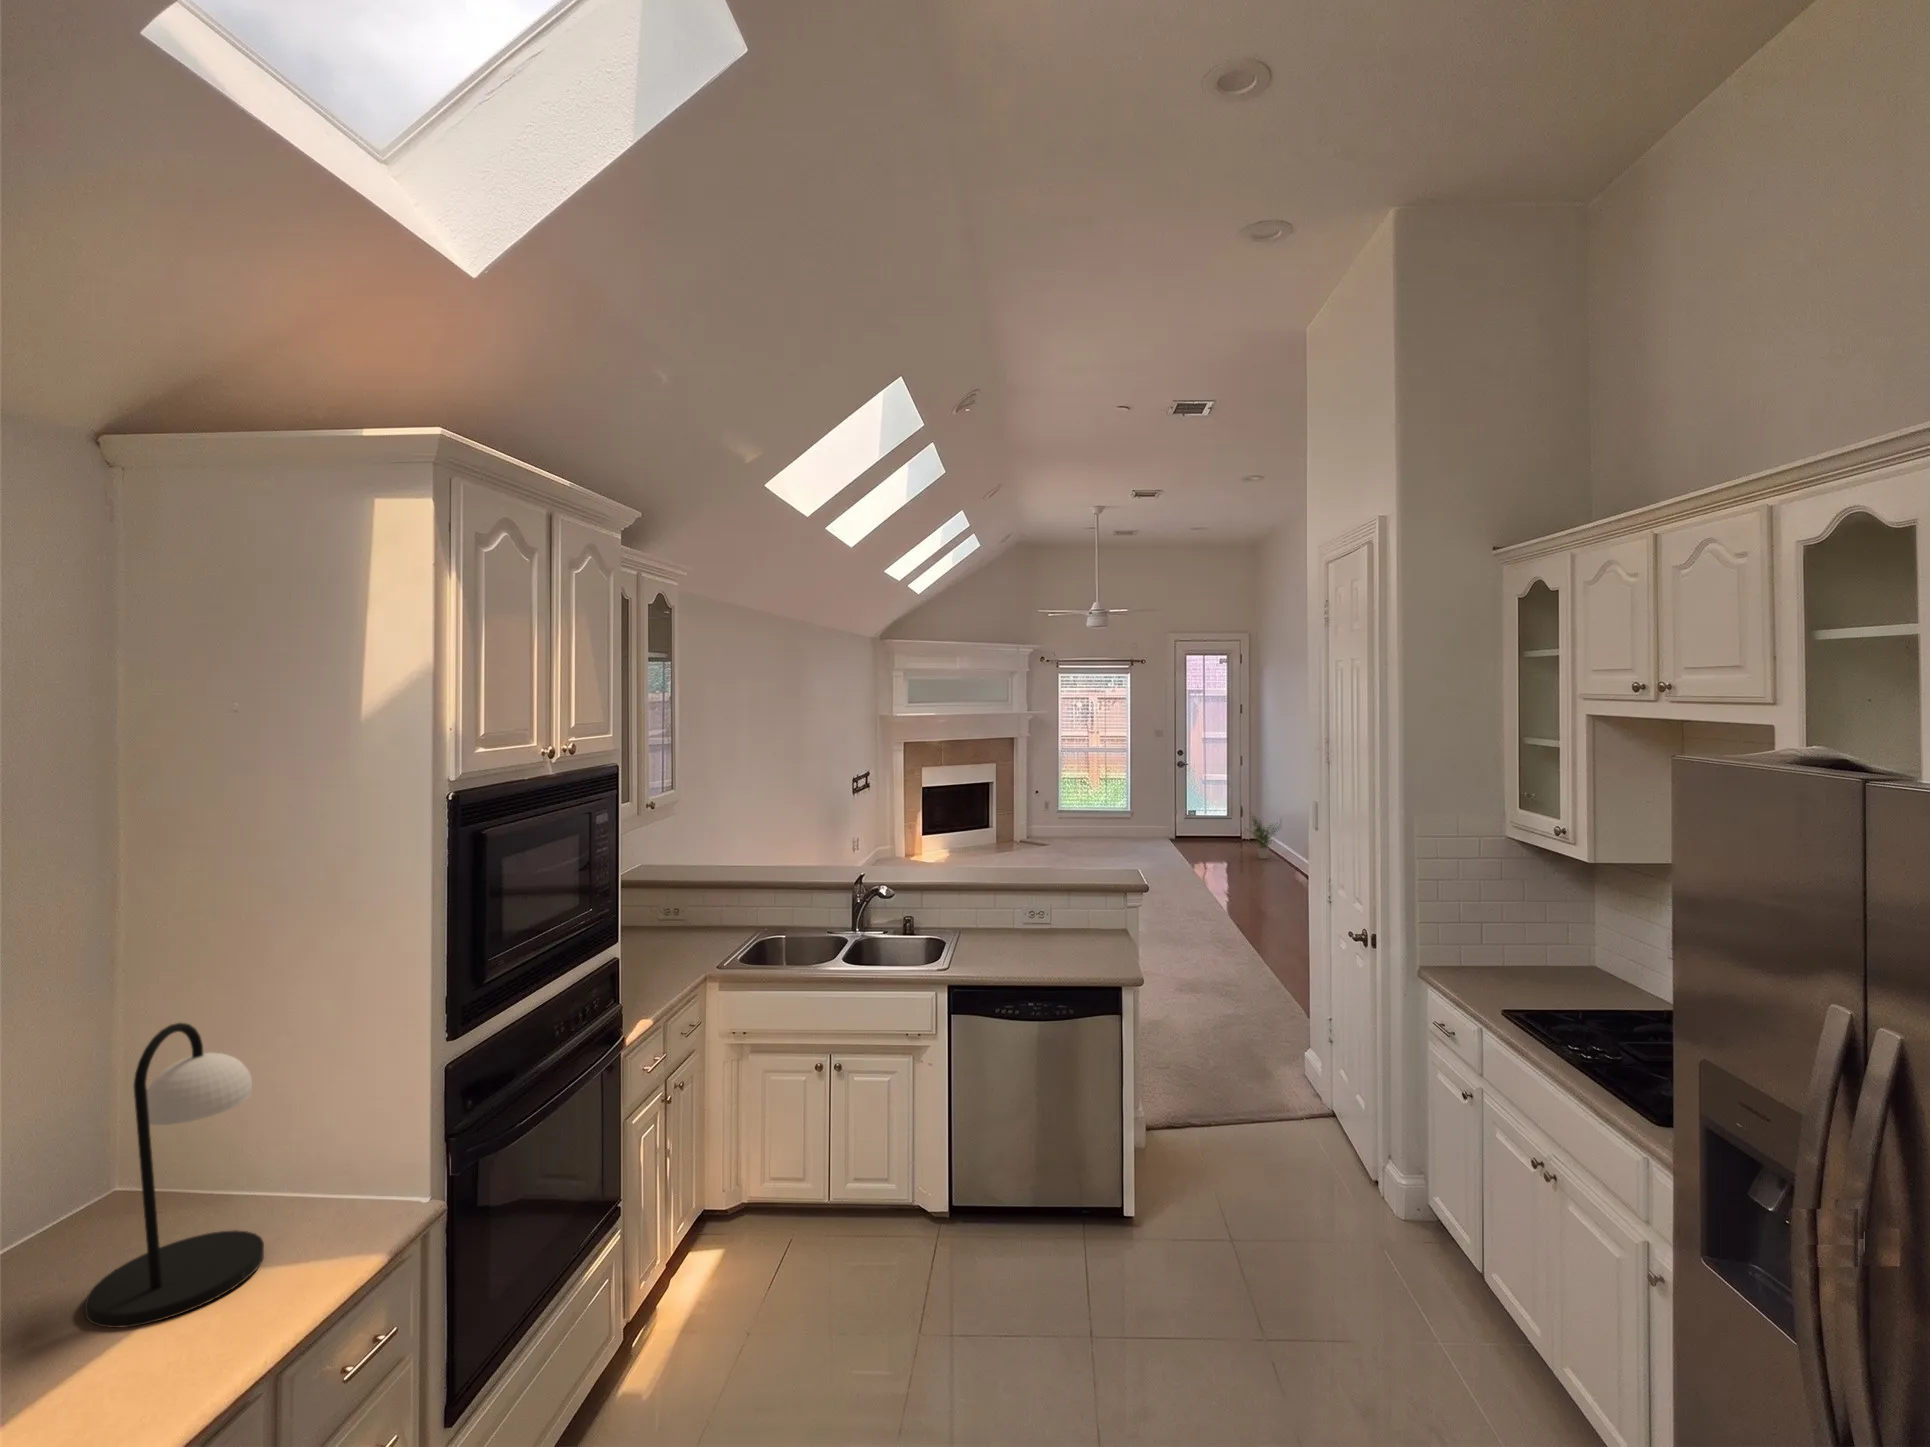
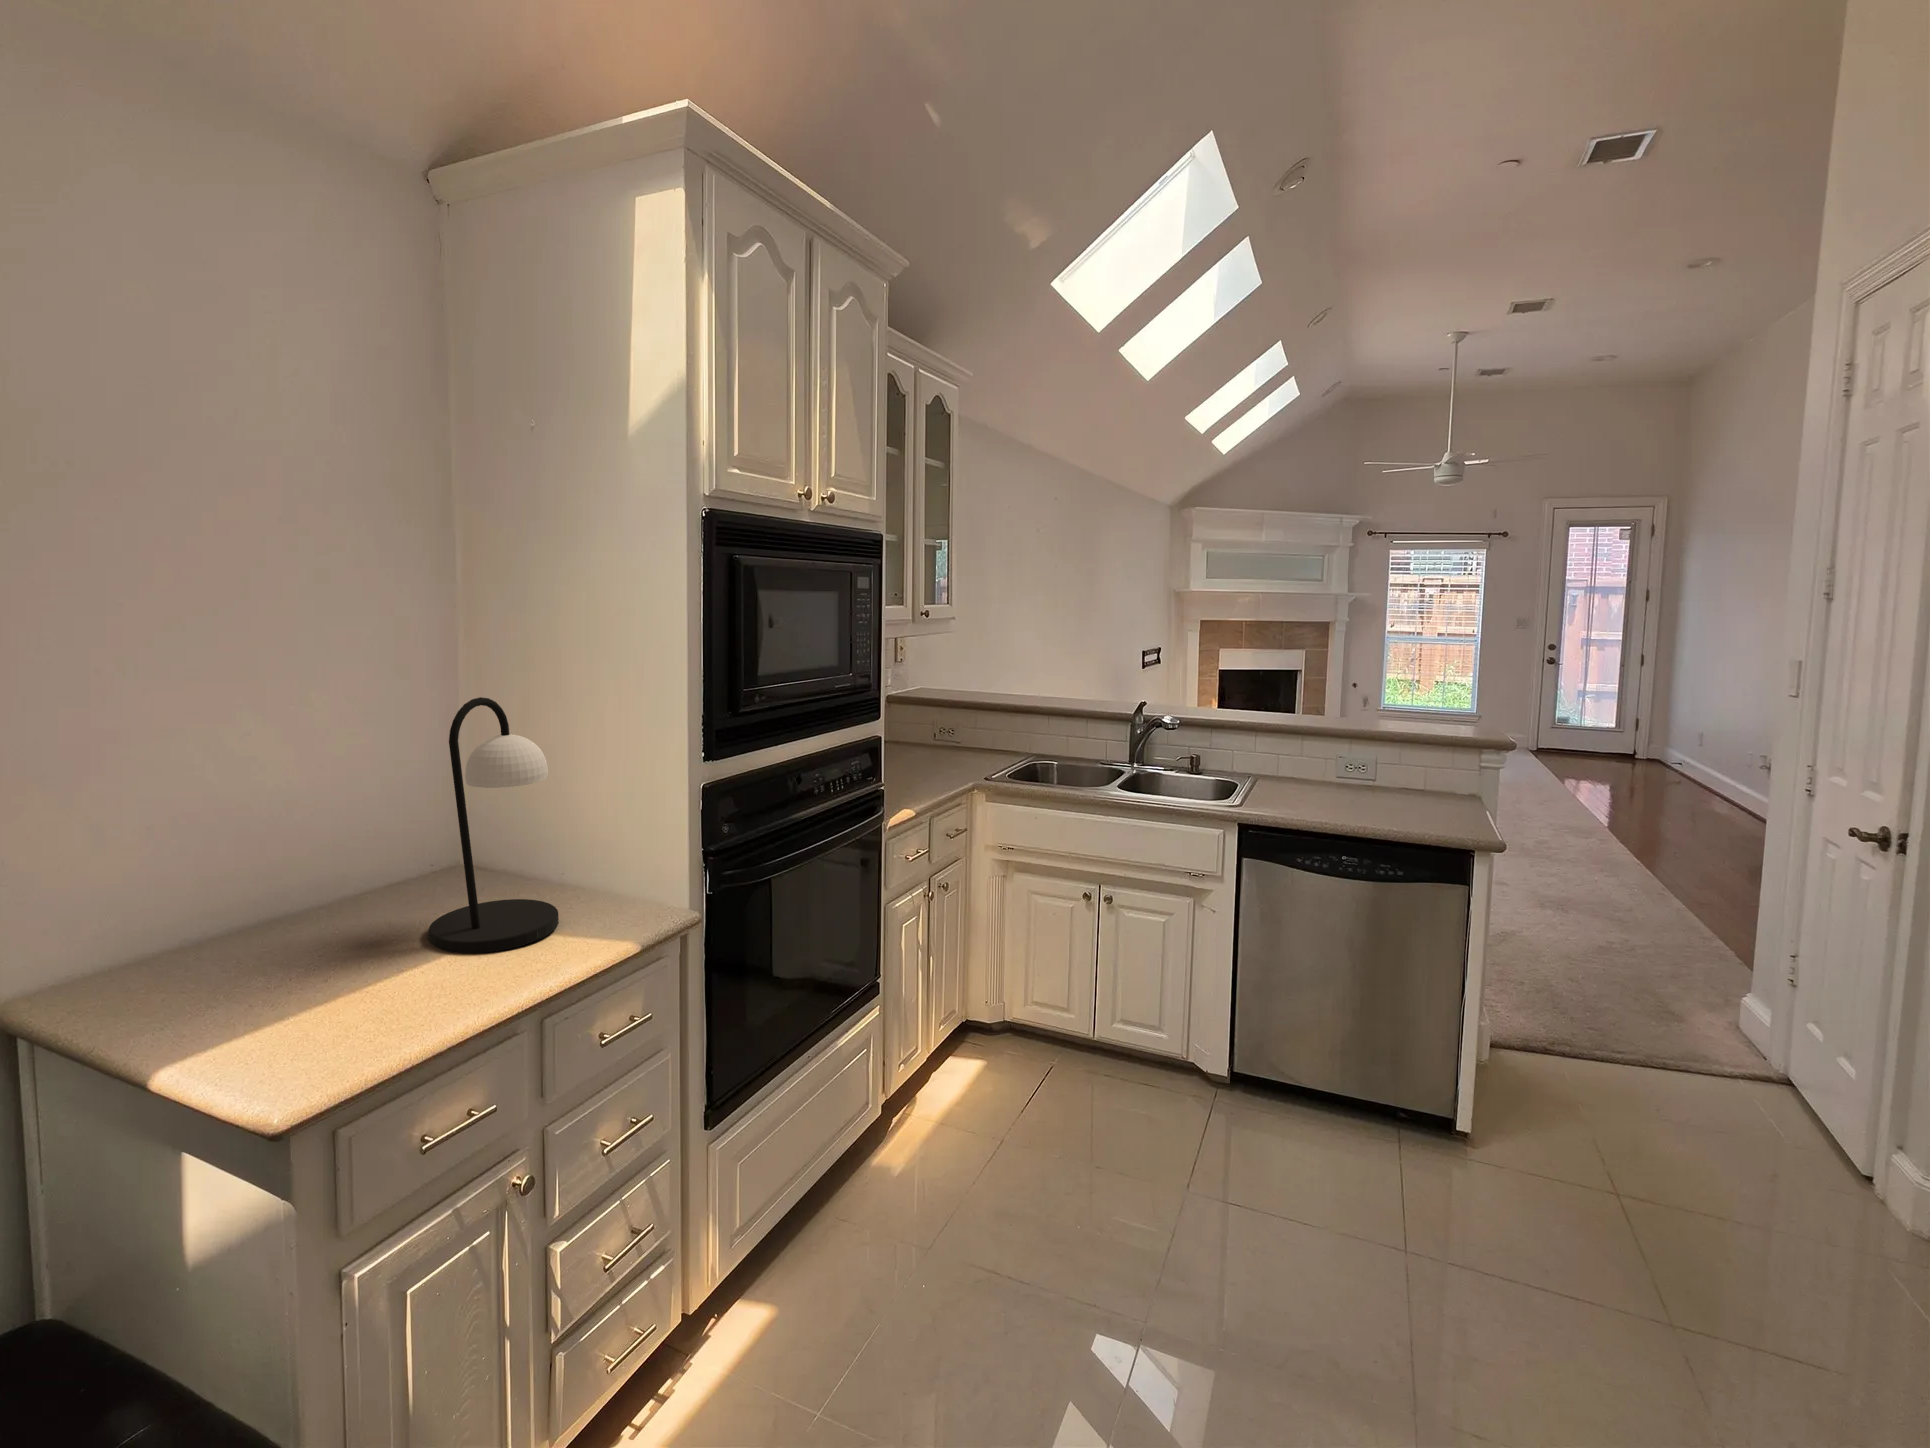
potted plant: present [1247,816,1277,859] -> none [1641,723,1711,785]

